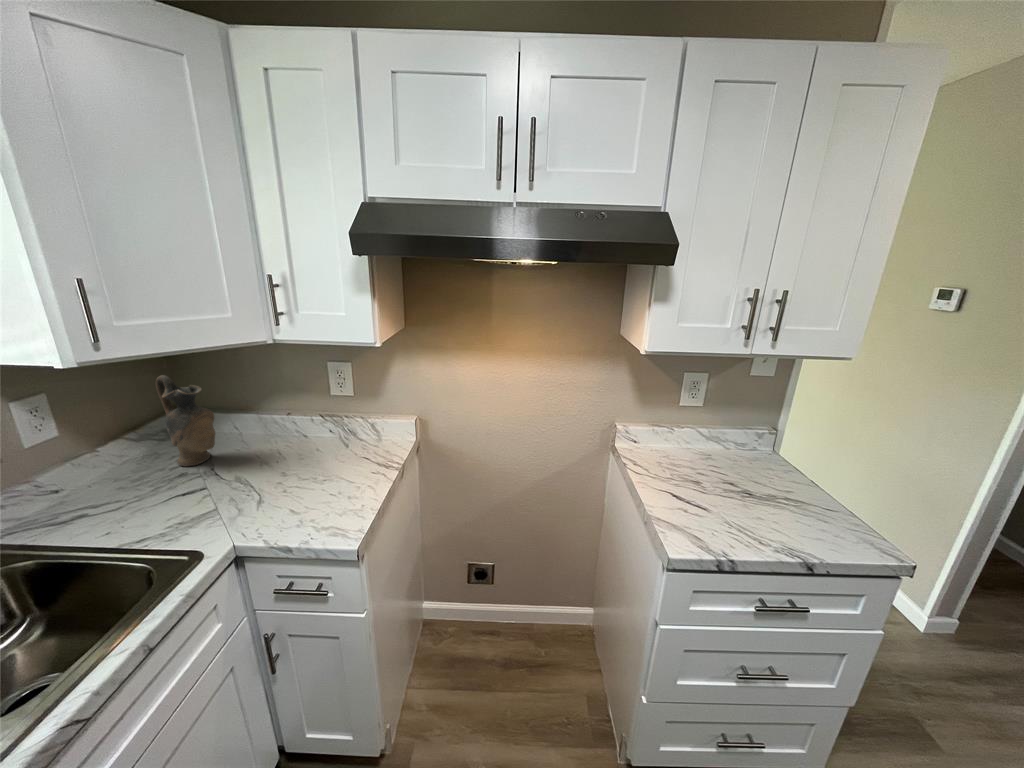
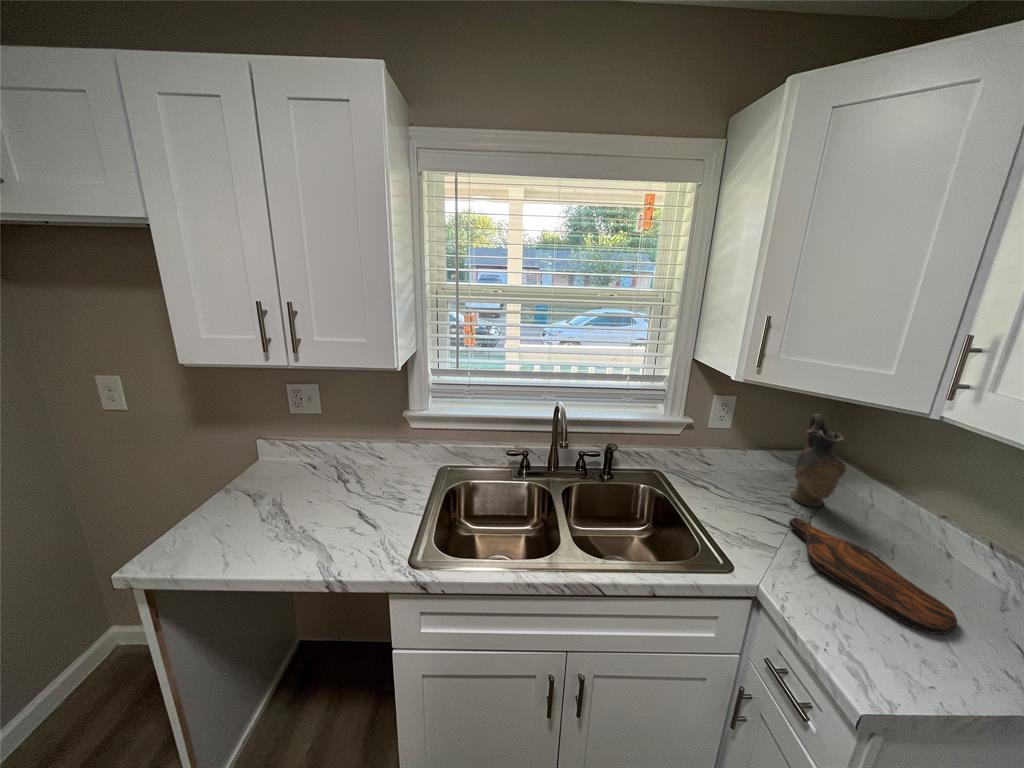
cutting board: none [204,463,342,498] -> present [789,518,957,634]

